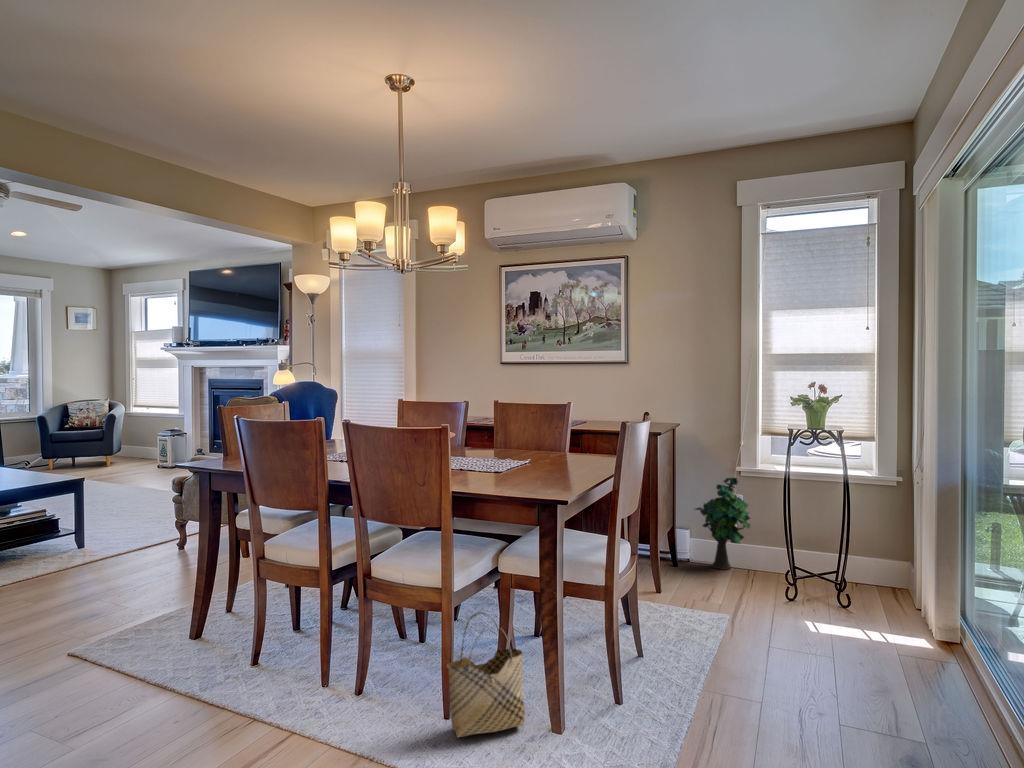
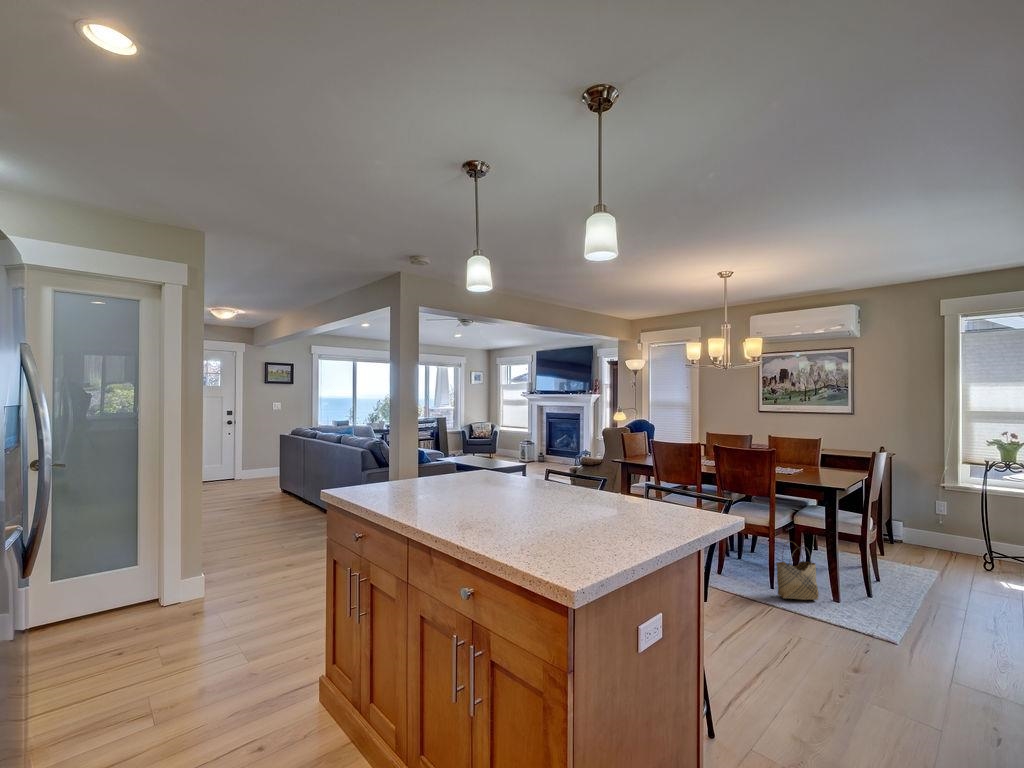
decorative plant: present [696,478,750,570] -> none [908,491,955,551]

